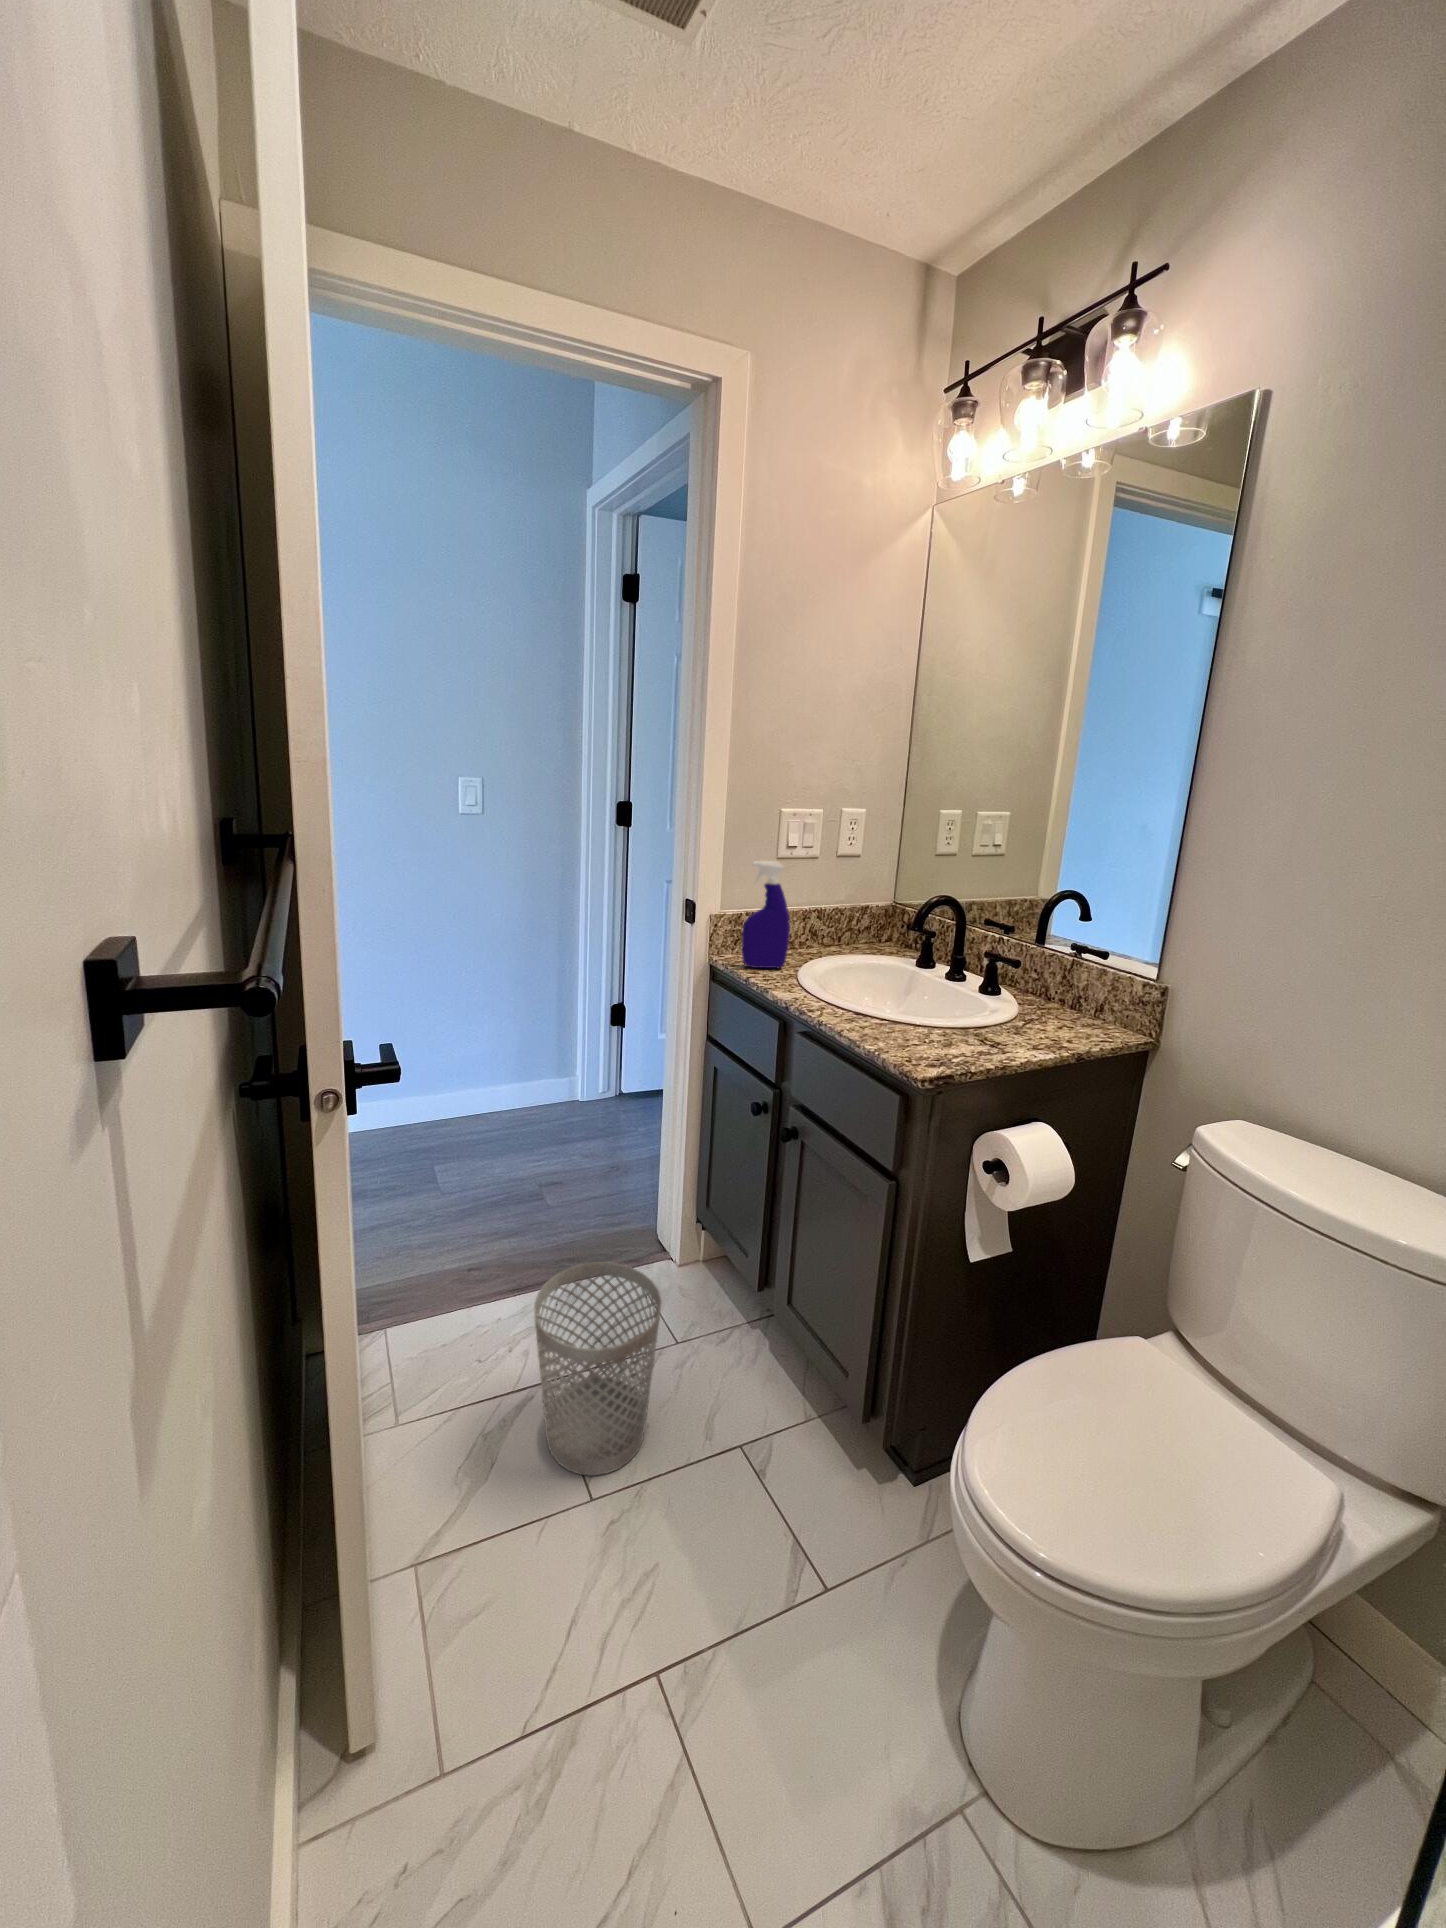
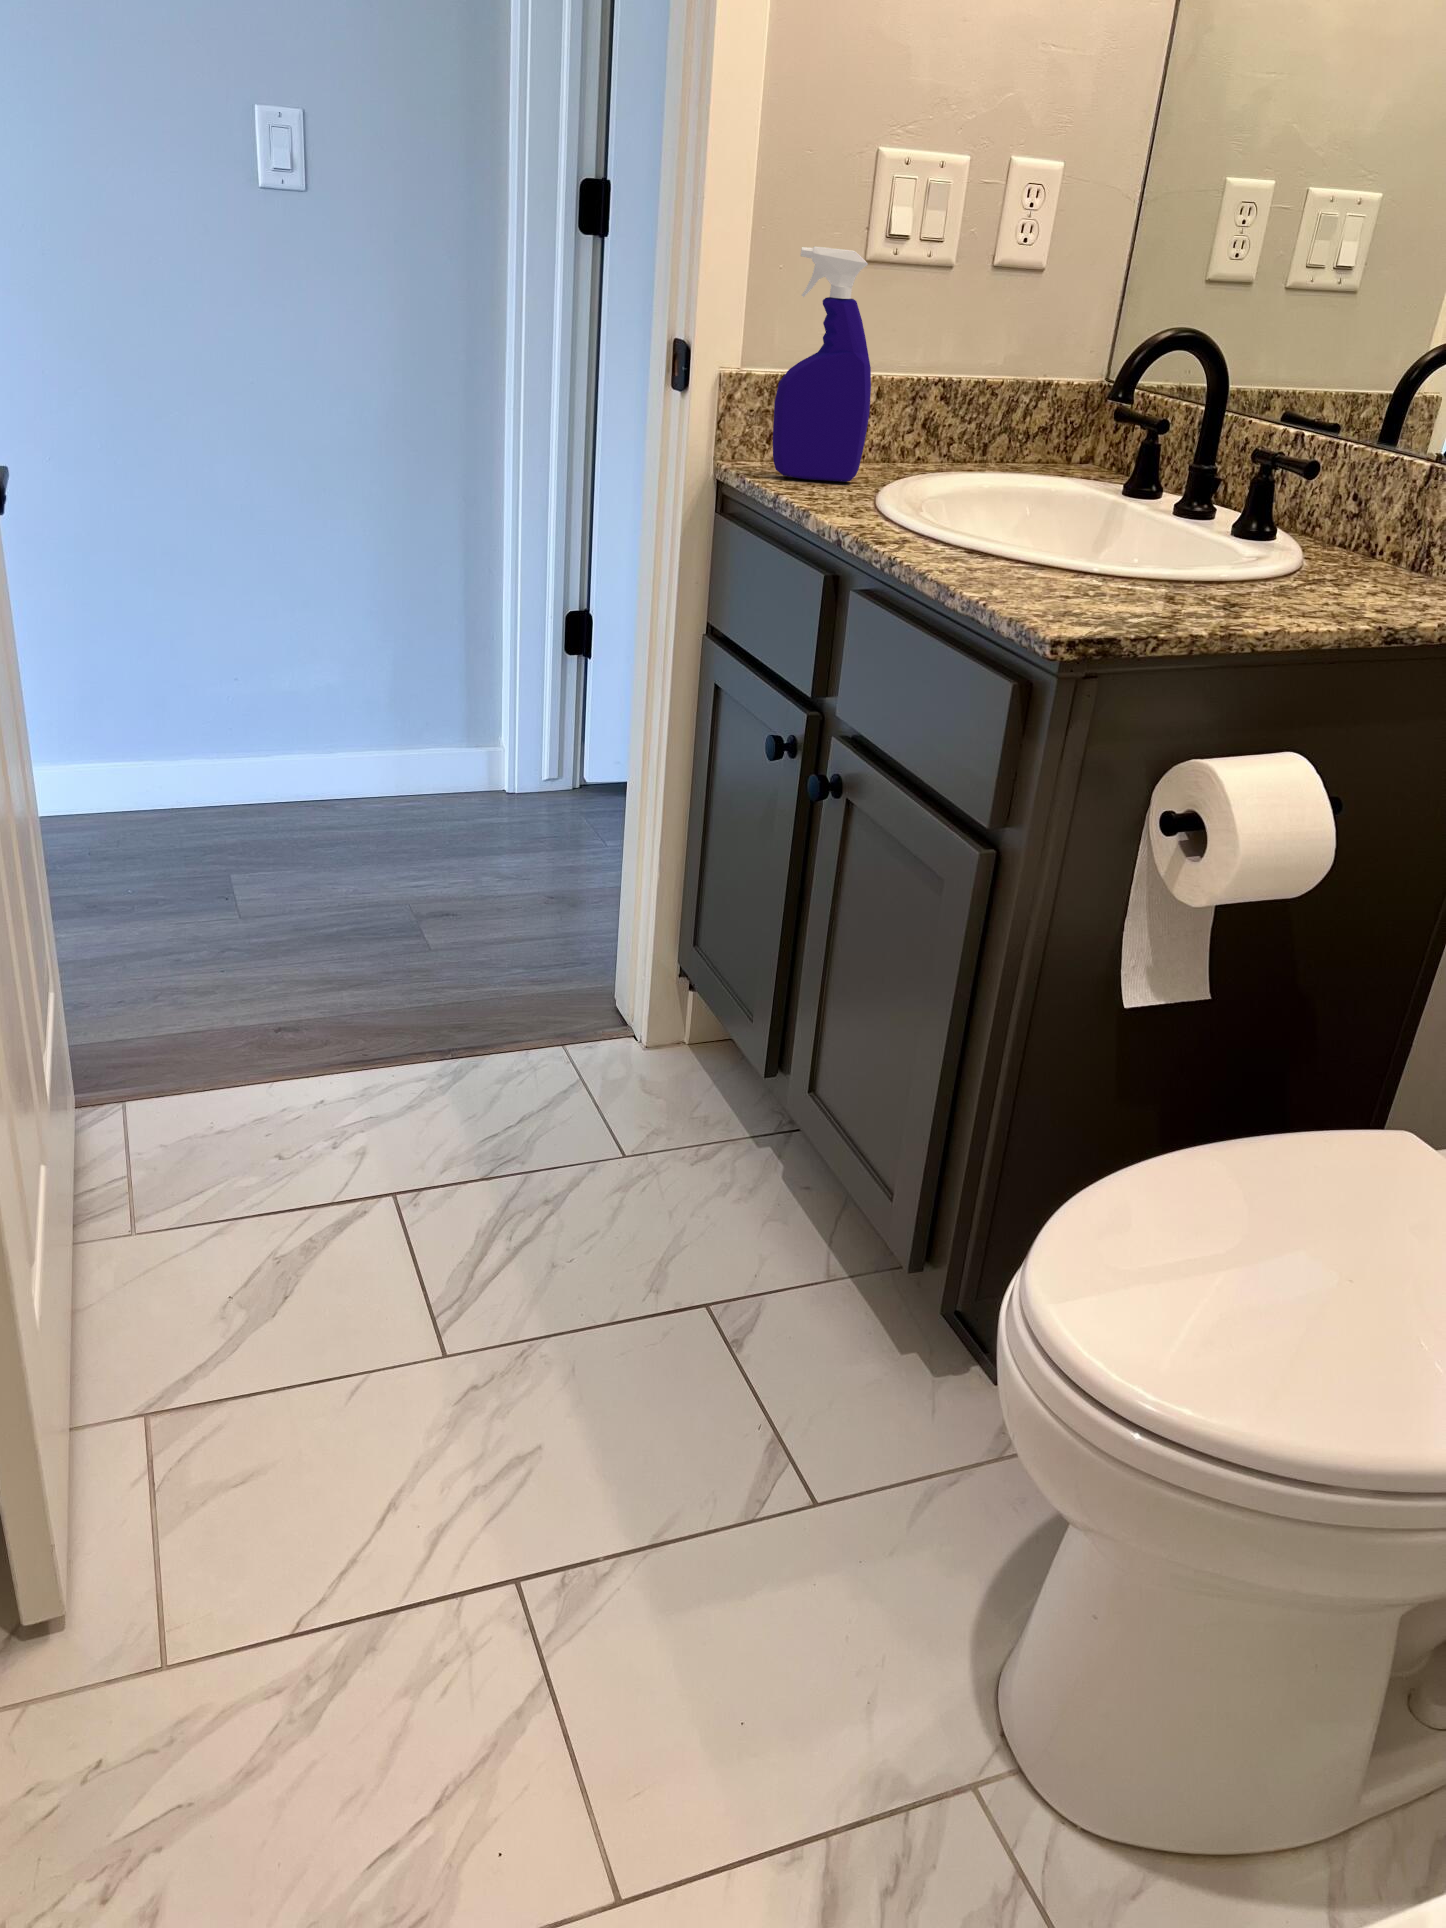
wastebasket: present [534,1262,662,1476] -> none [348,997,575,1326]

